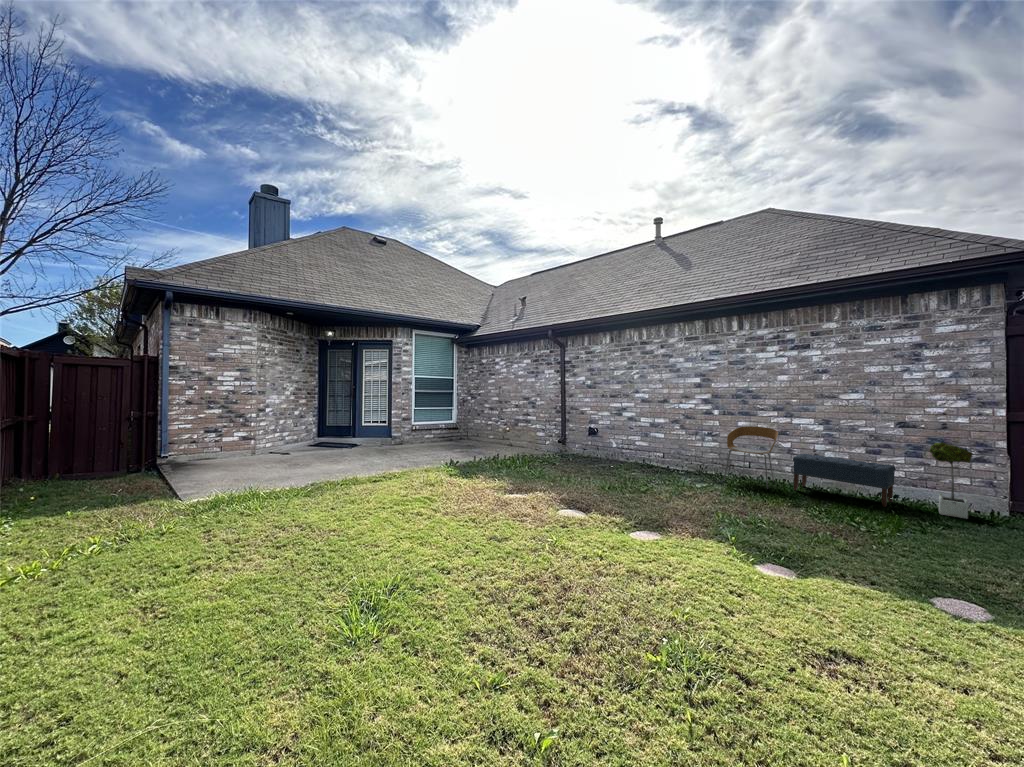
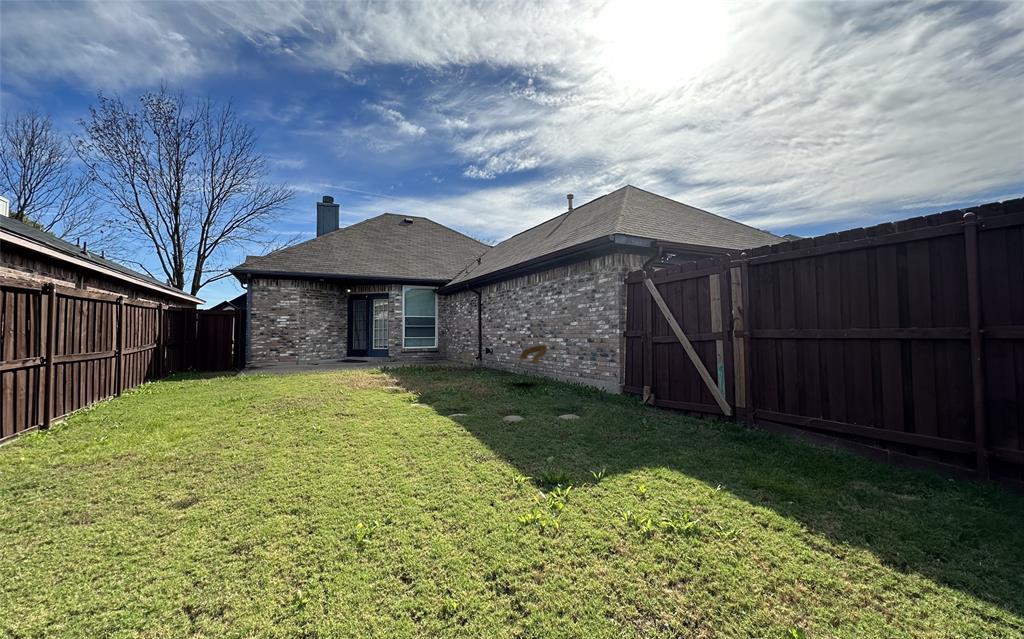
potted tree: present [930,442,973,519] -> none [582,351,603,399]
bench: present [793,454,896,507] -> none [542,363,584,393]

